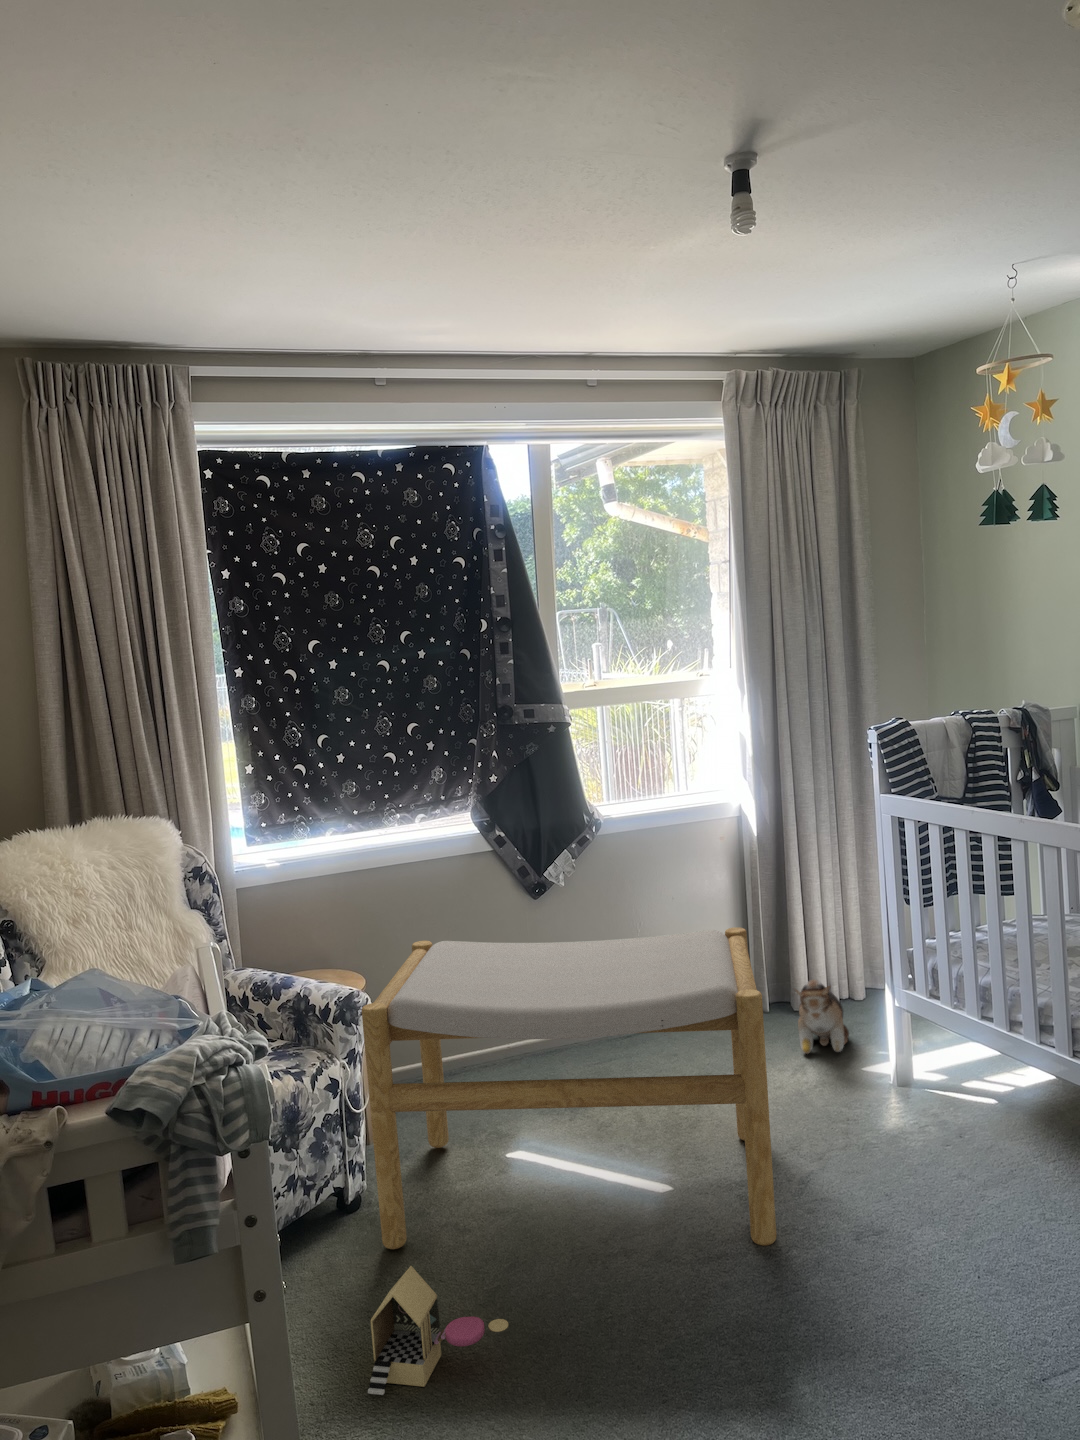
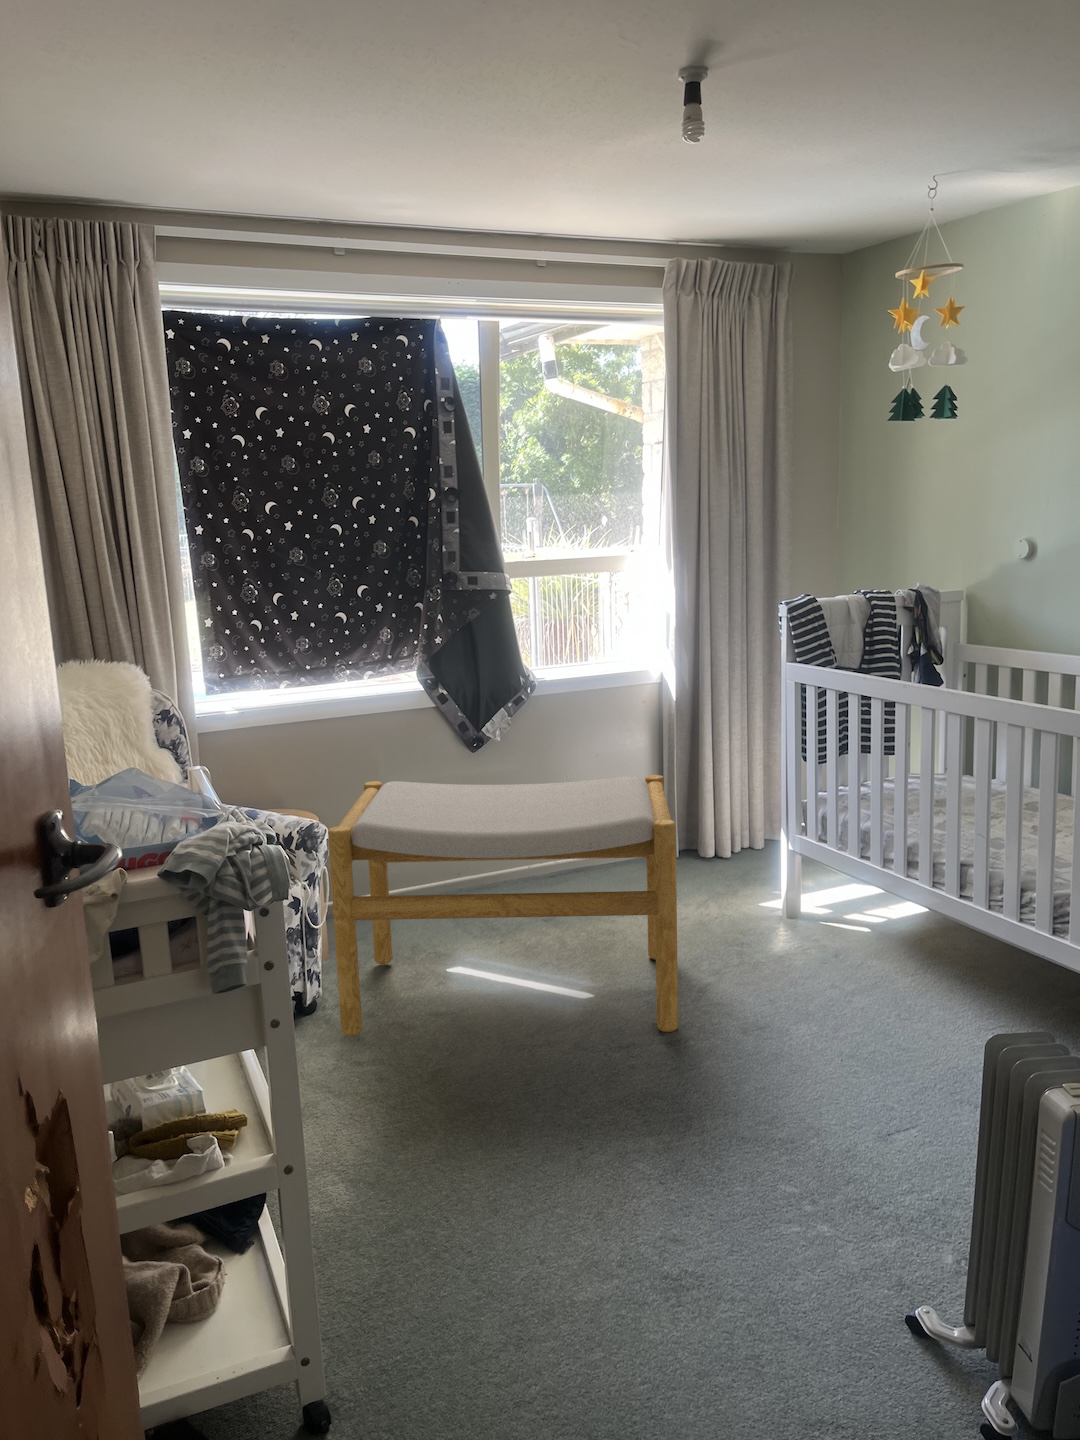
plush toy: present [795,980,849,1054] -> none [702,829,750,895]
toy house: present [368,1266,508,1395] -> none [341,1034,458,1131]

